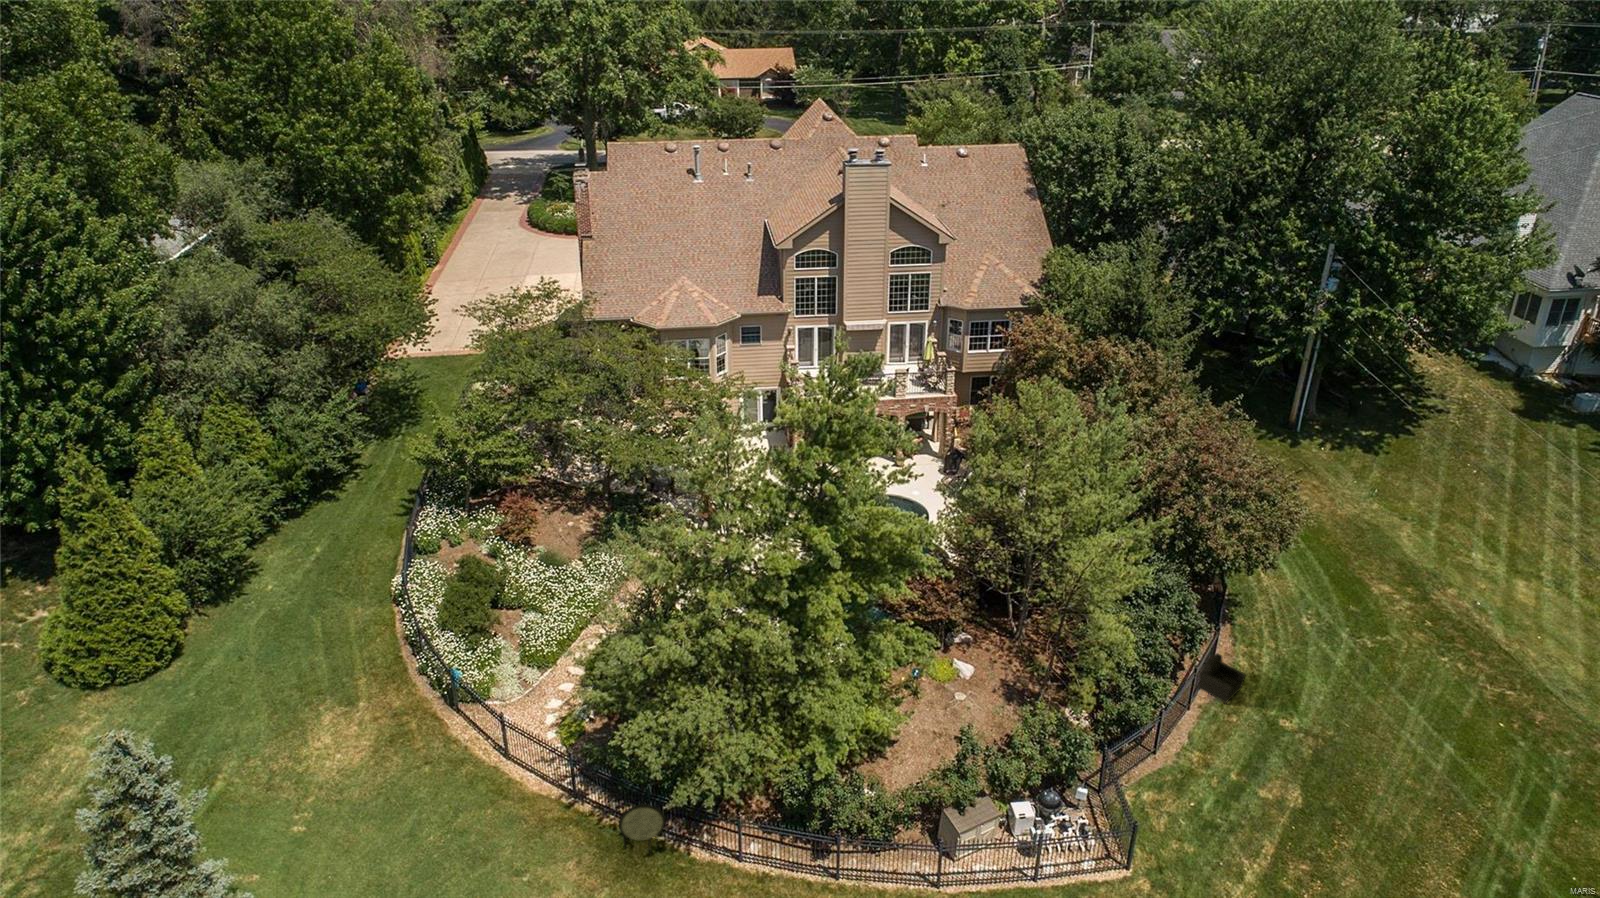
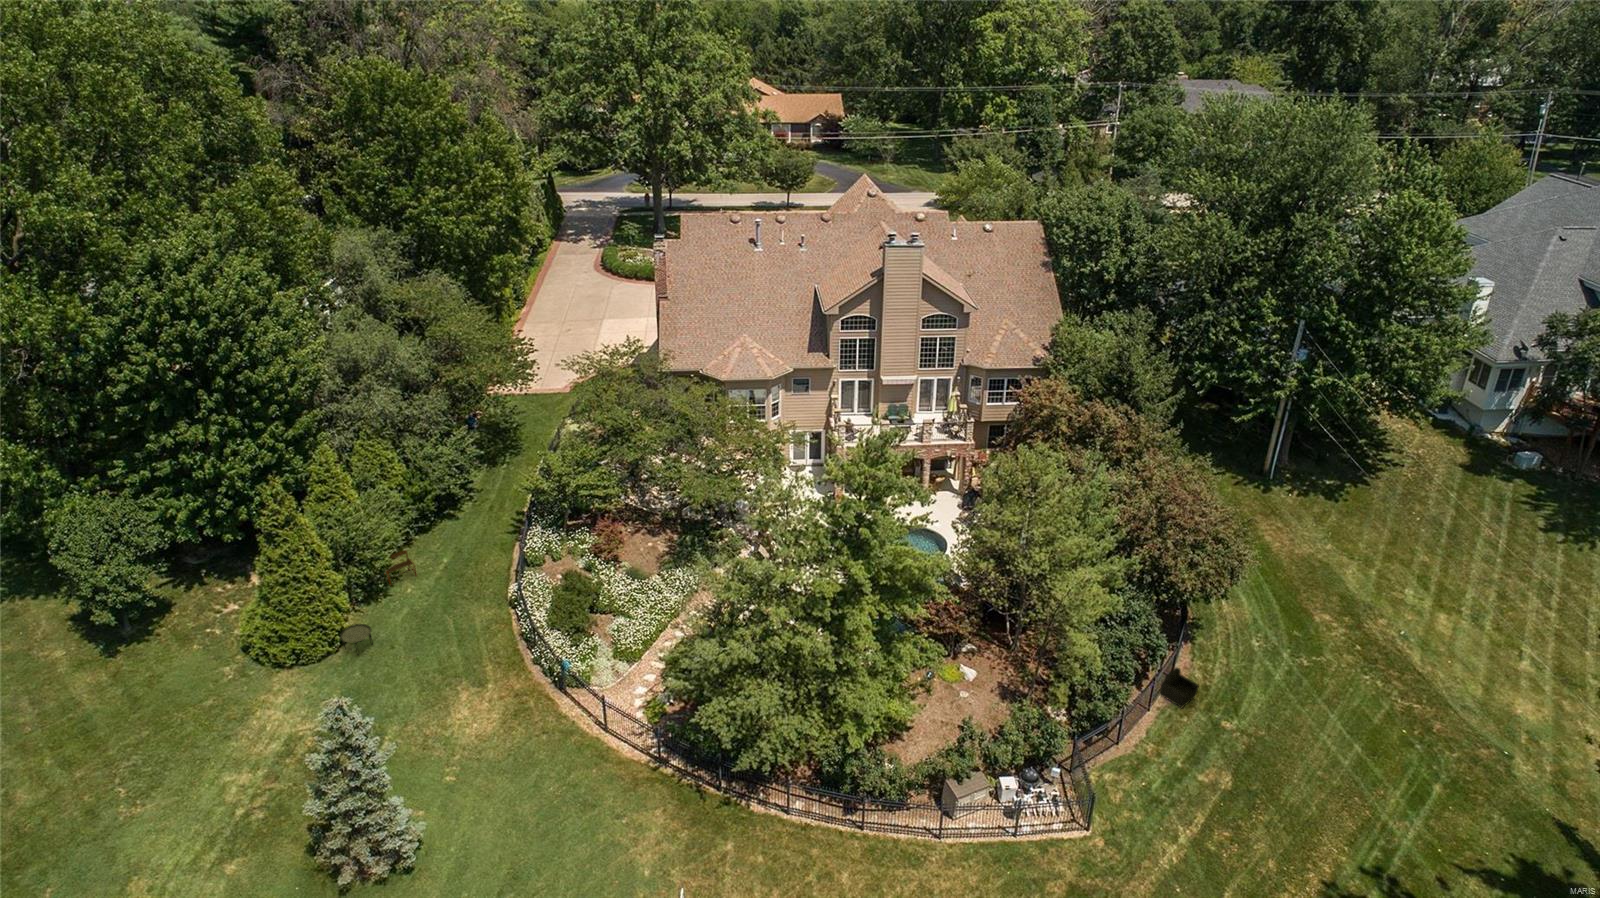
bench: none [233,538,280,584] -> present [384,550,417,584]
round table: present [619,804,665,855] -> present [340,624,372,654]

